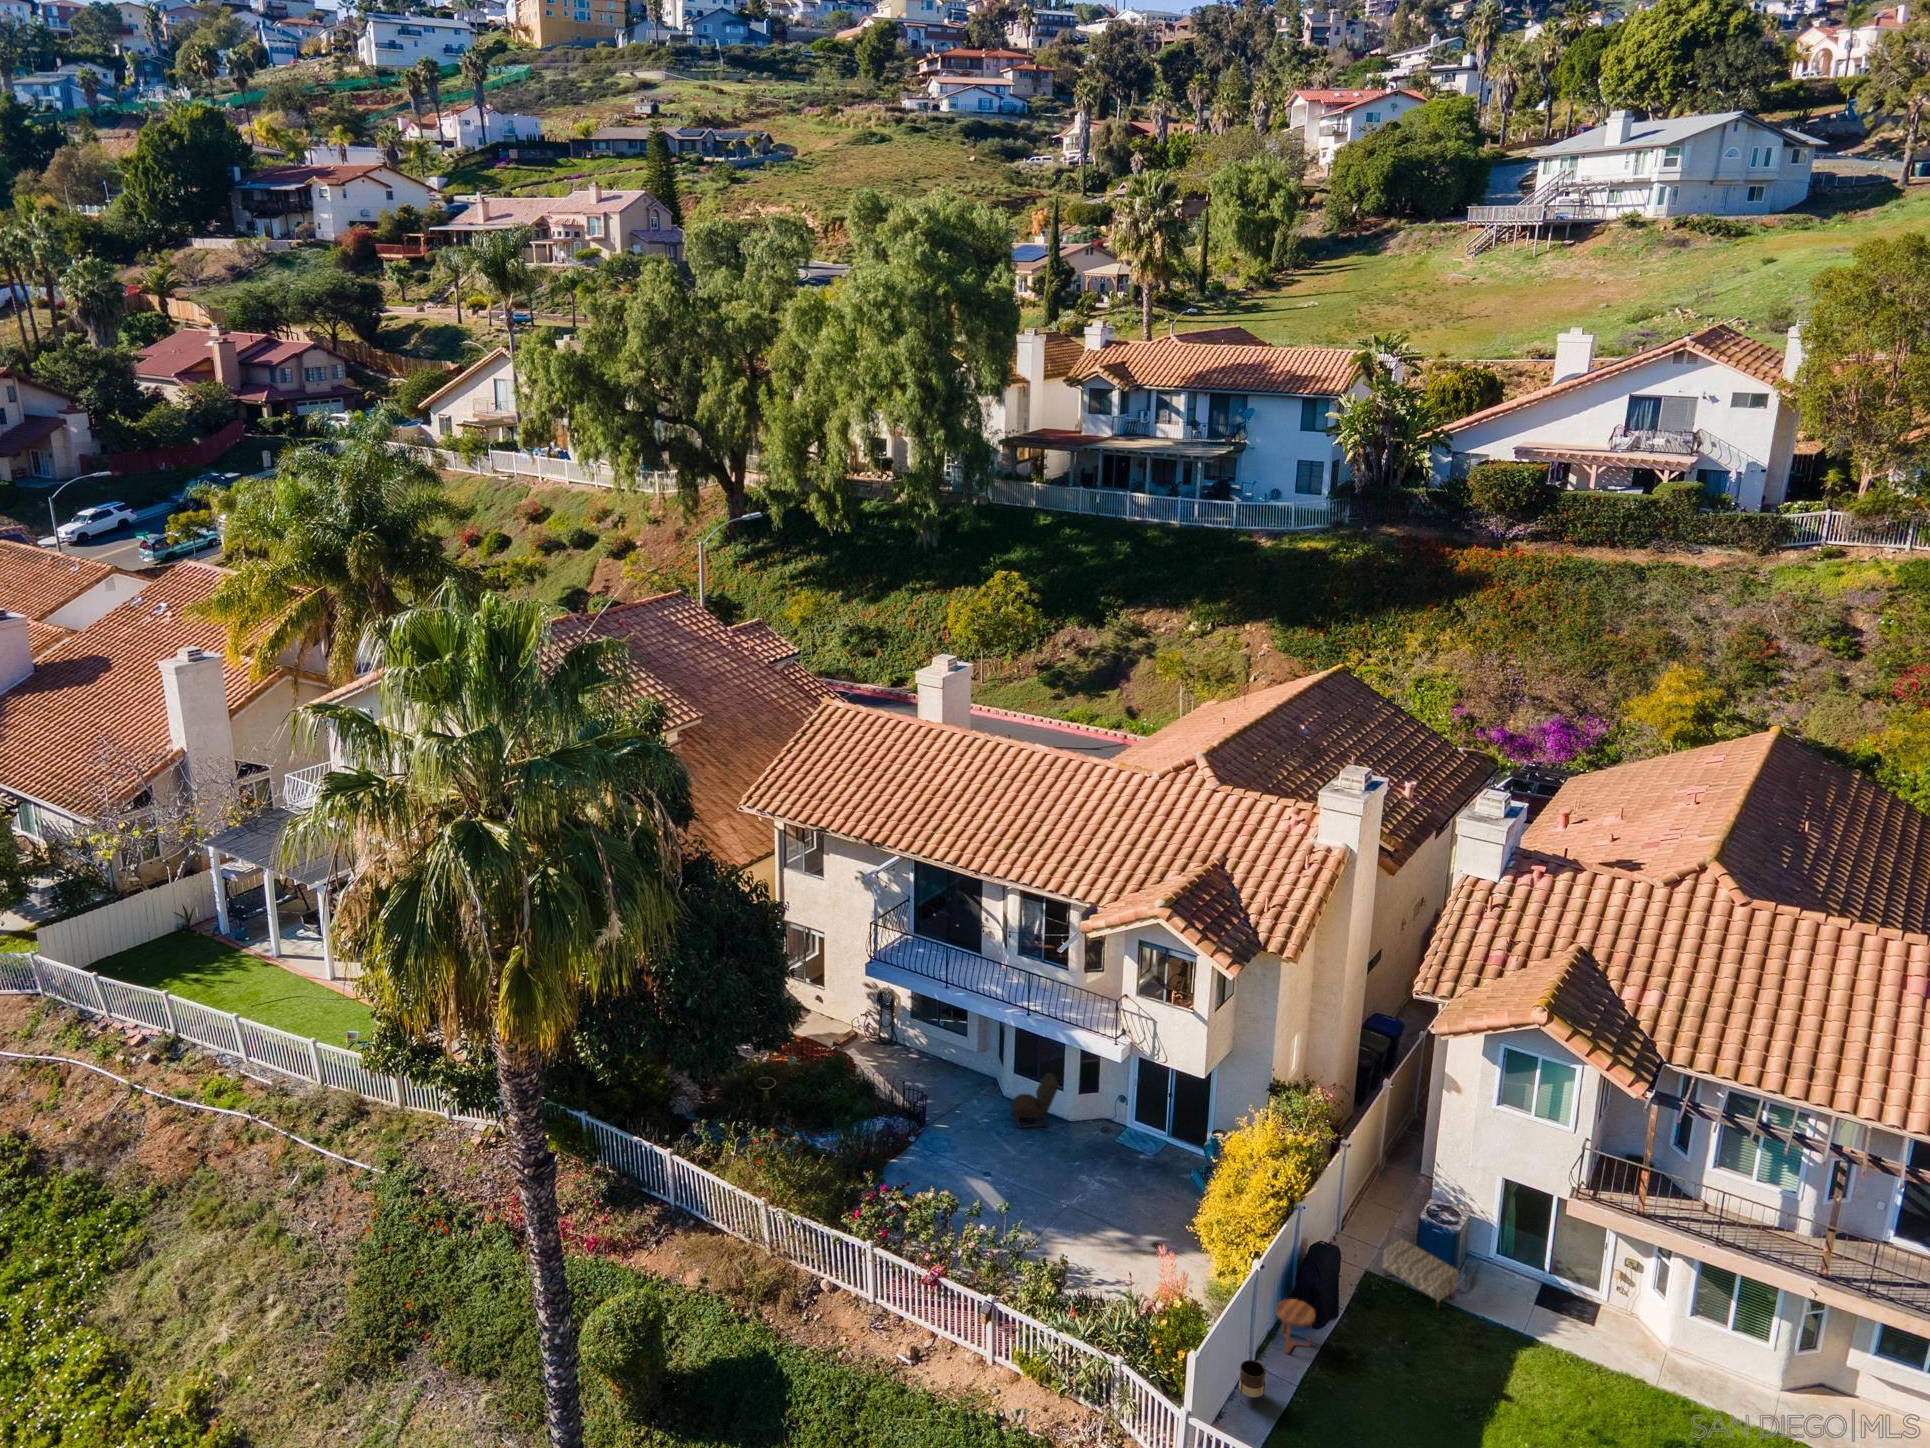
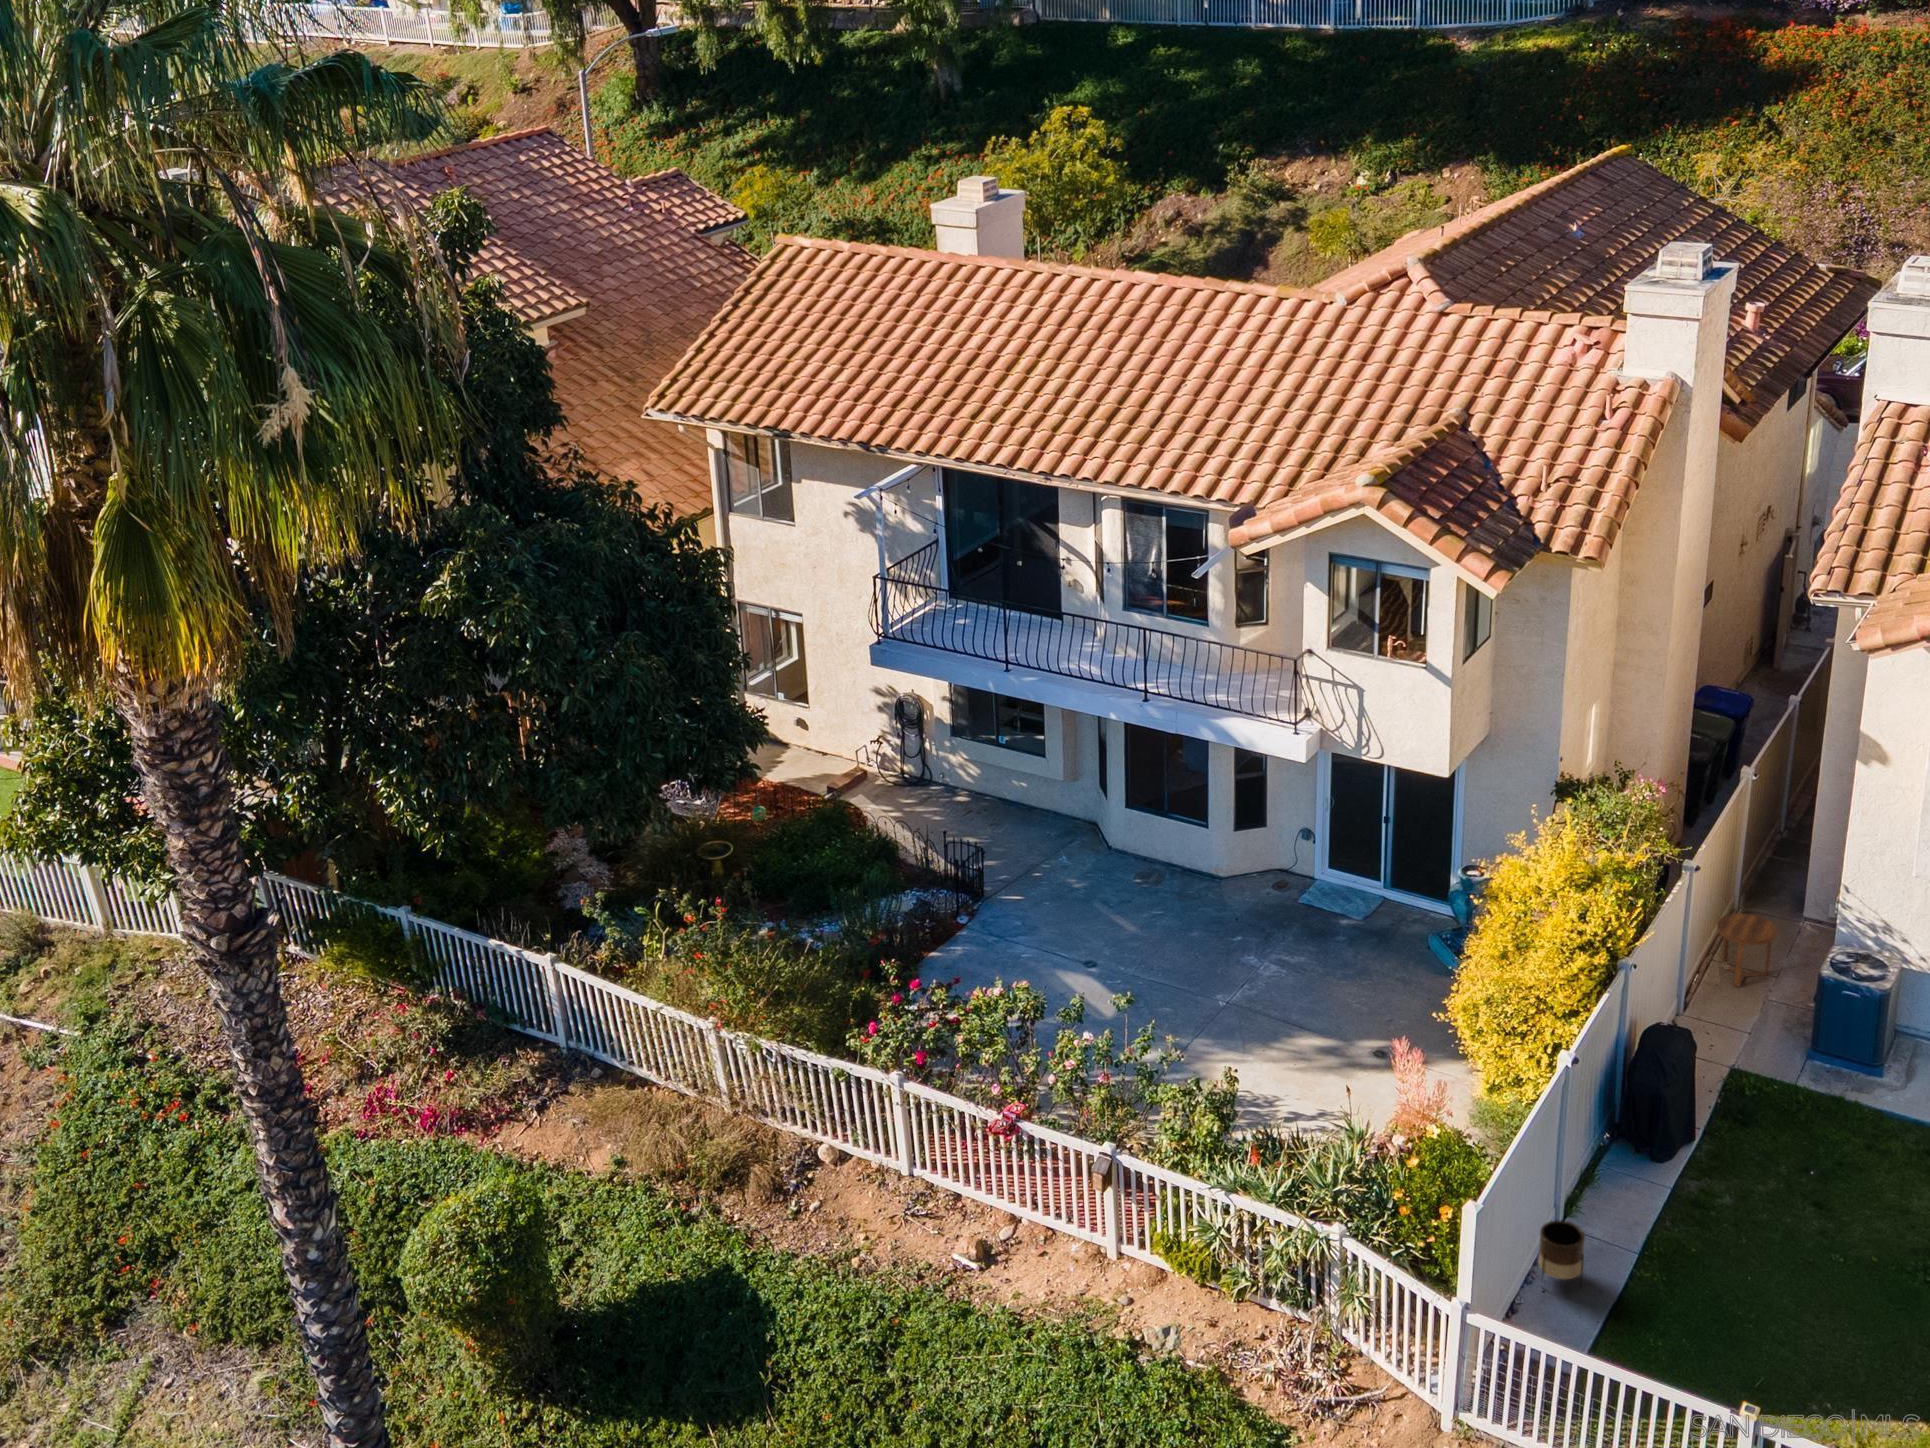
lounge chair: present [1012,1073,1059,1128] -> none [1124,802,1202,894]
bench: present [1382,1239,1459,1308] -> none [1765,1015,1901,1121]
side table: present [1276,1299,1315,1354] -> present [1717,913,1777,987]

